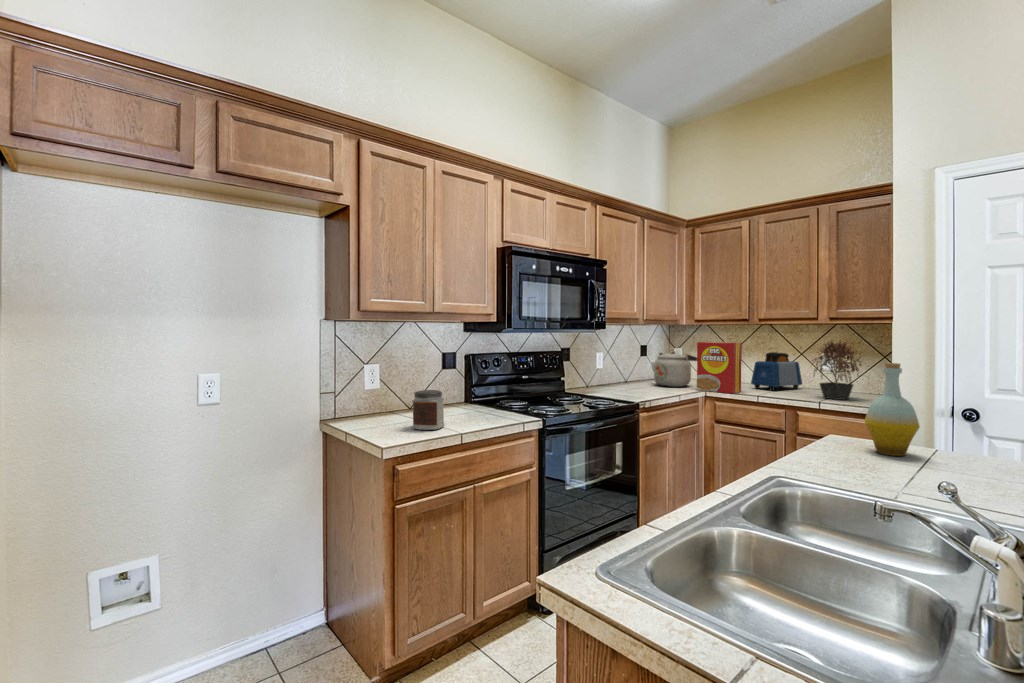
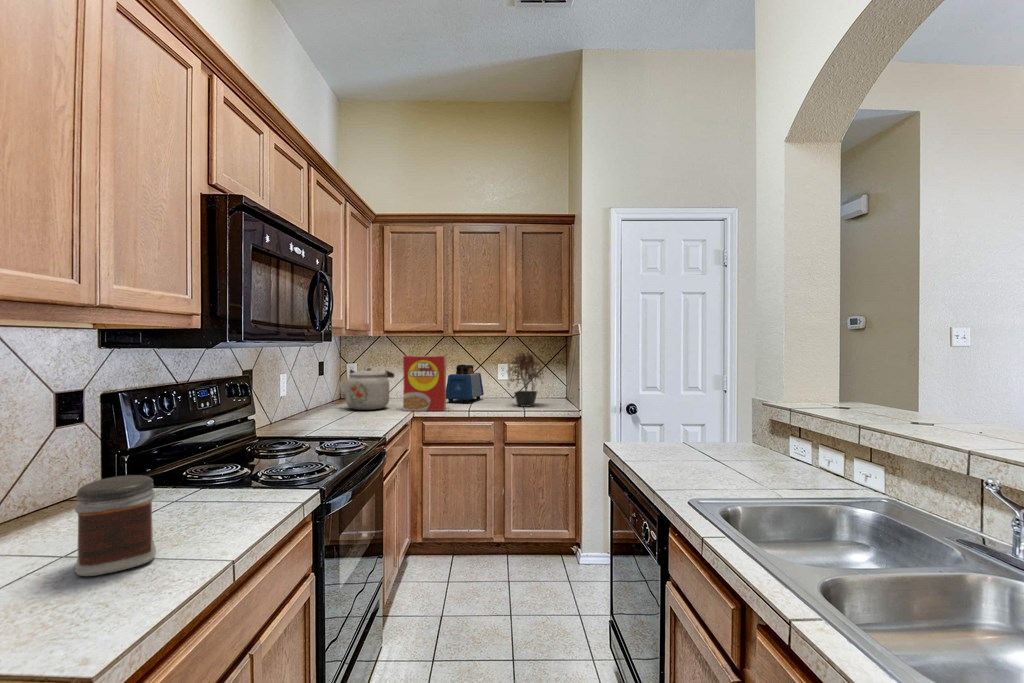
bottle: present [865,363,920,456] -> none [645,373,685,453]

